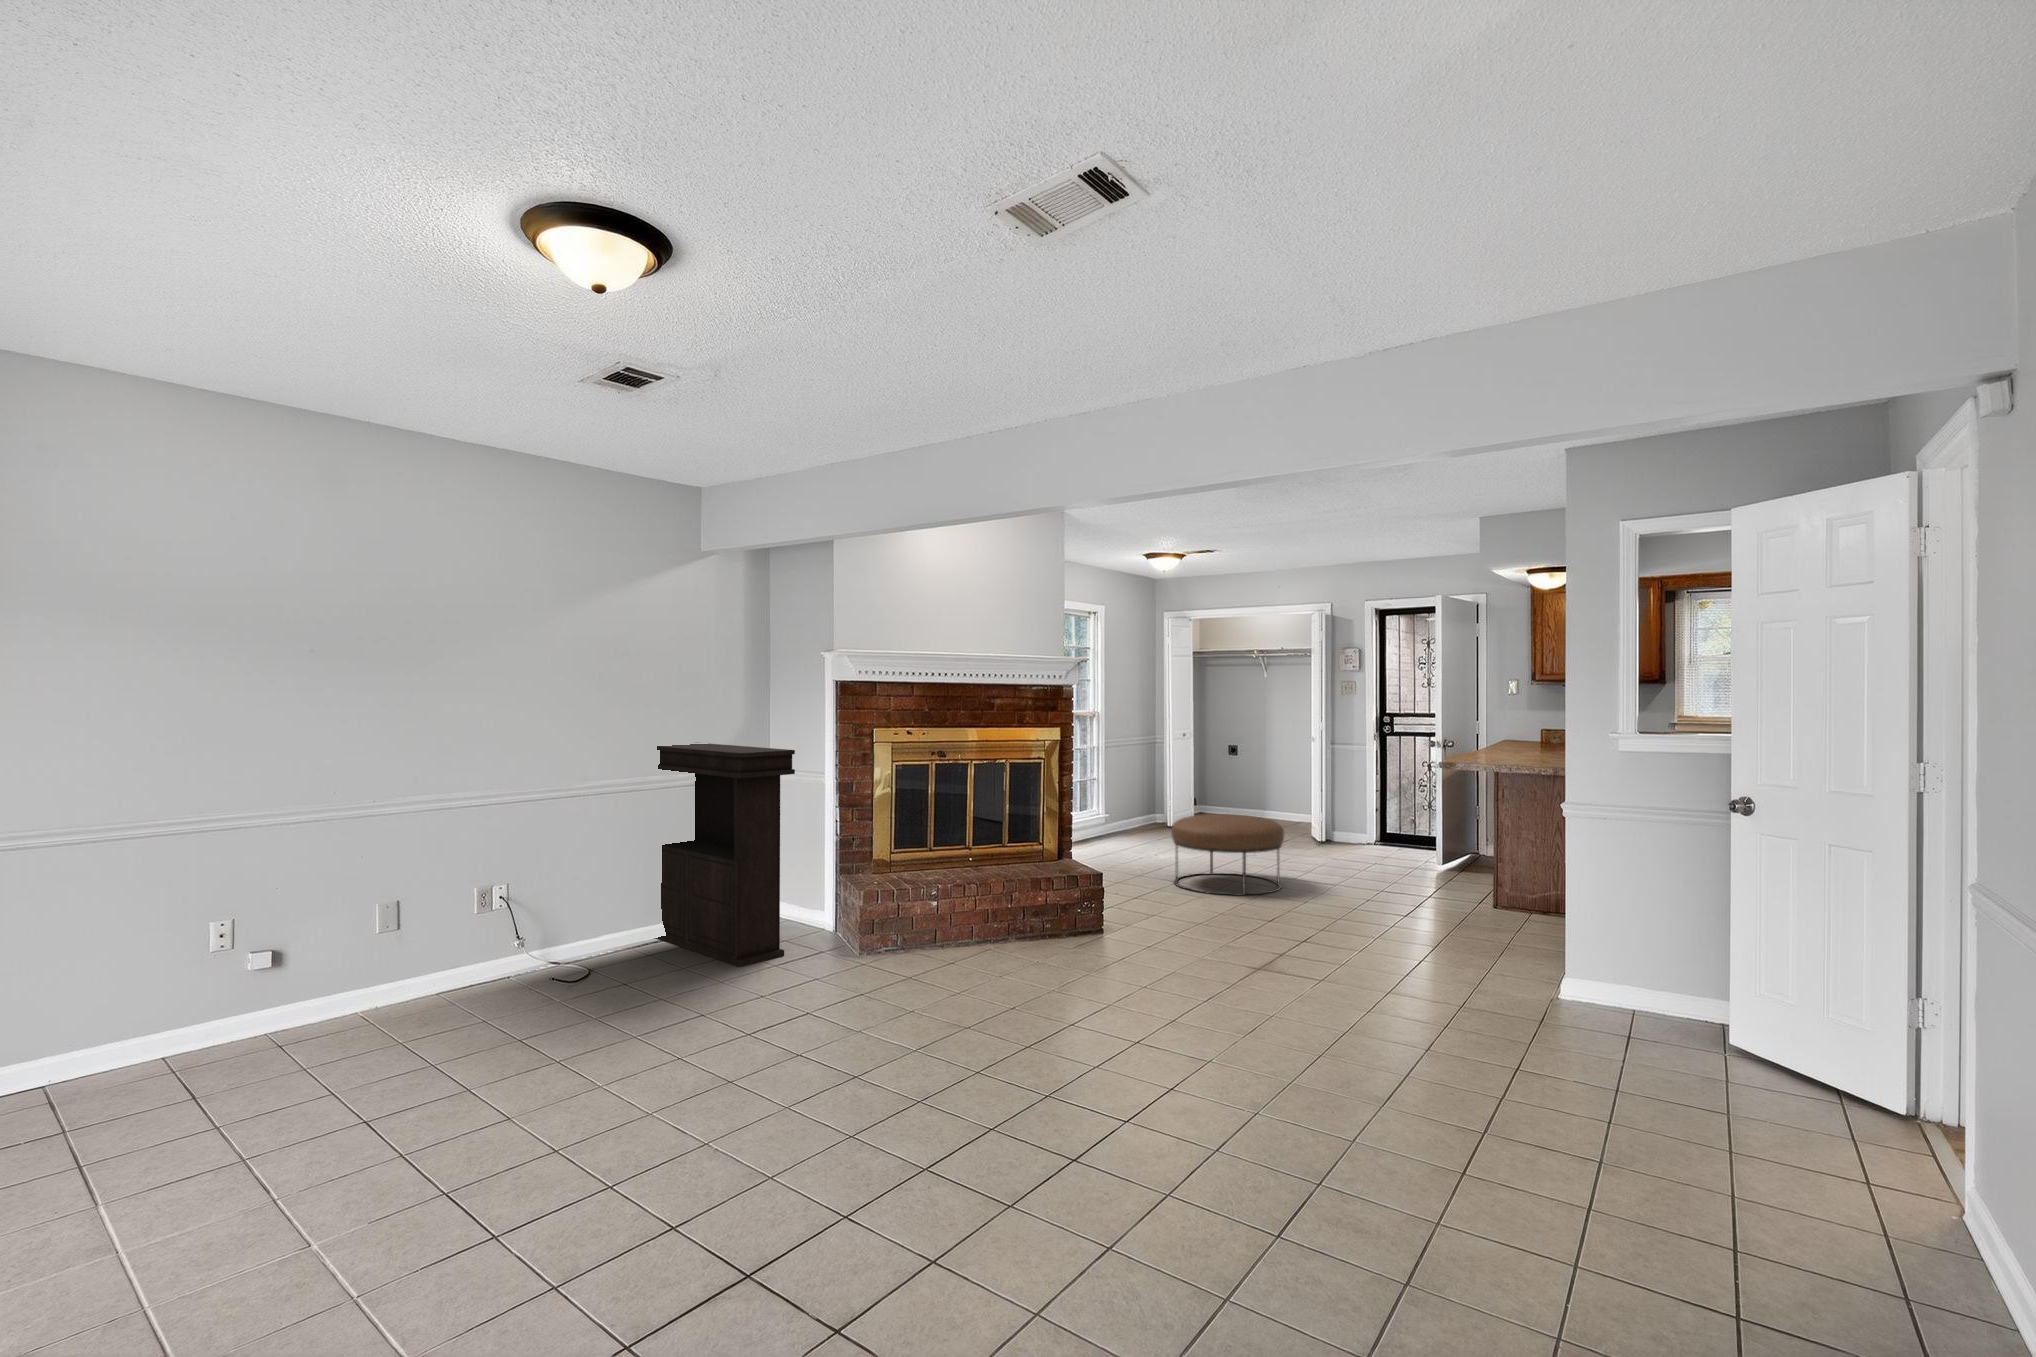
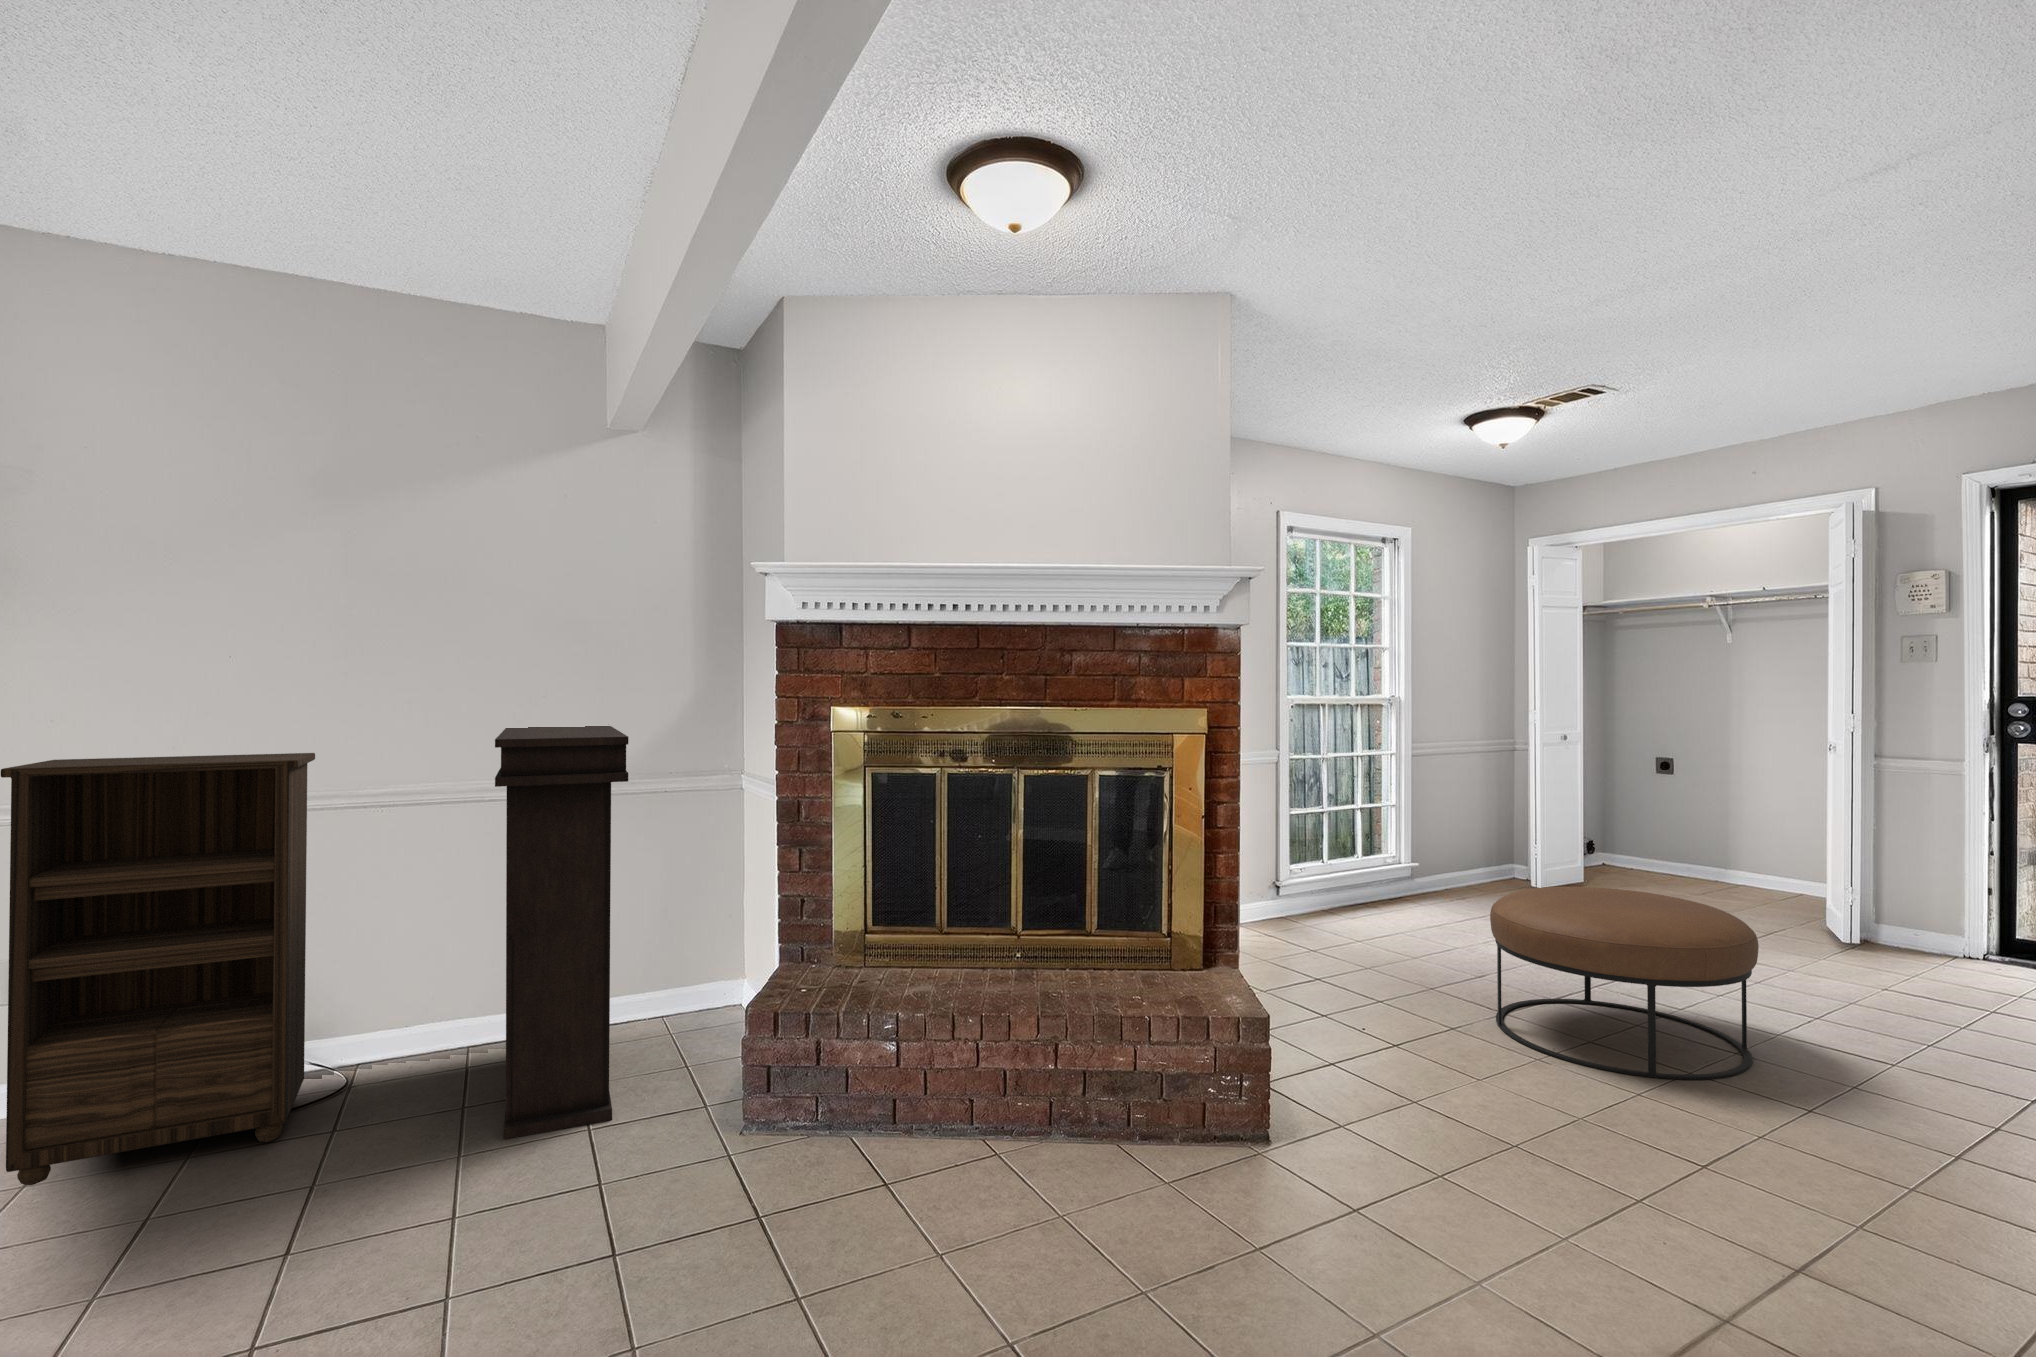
bookshelf: none [467,764,623,1007] -> present [1,753,315,1185]

